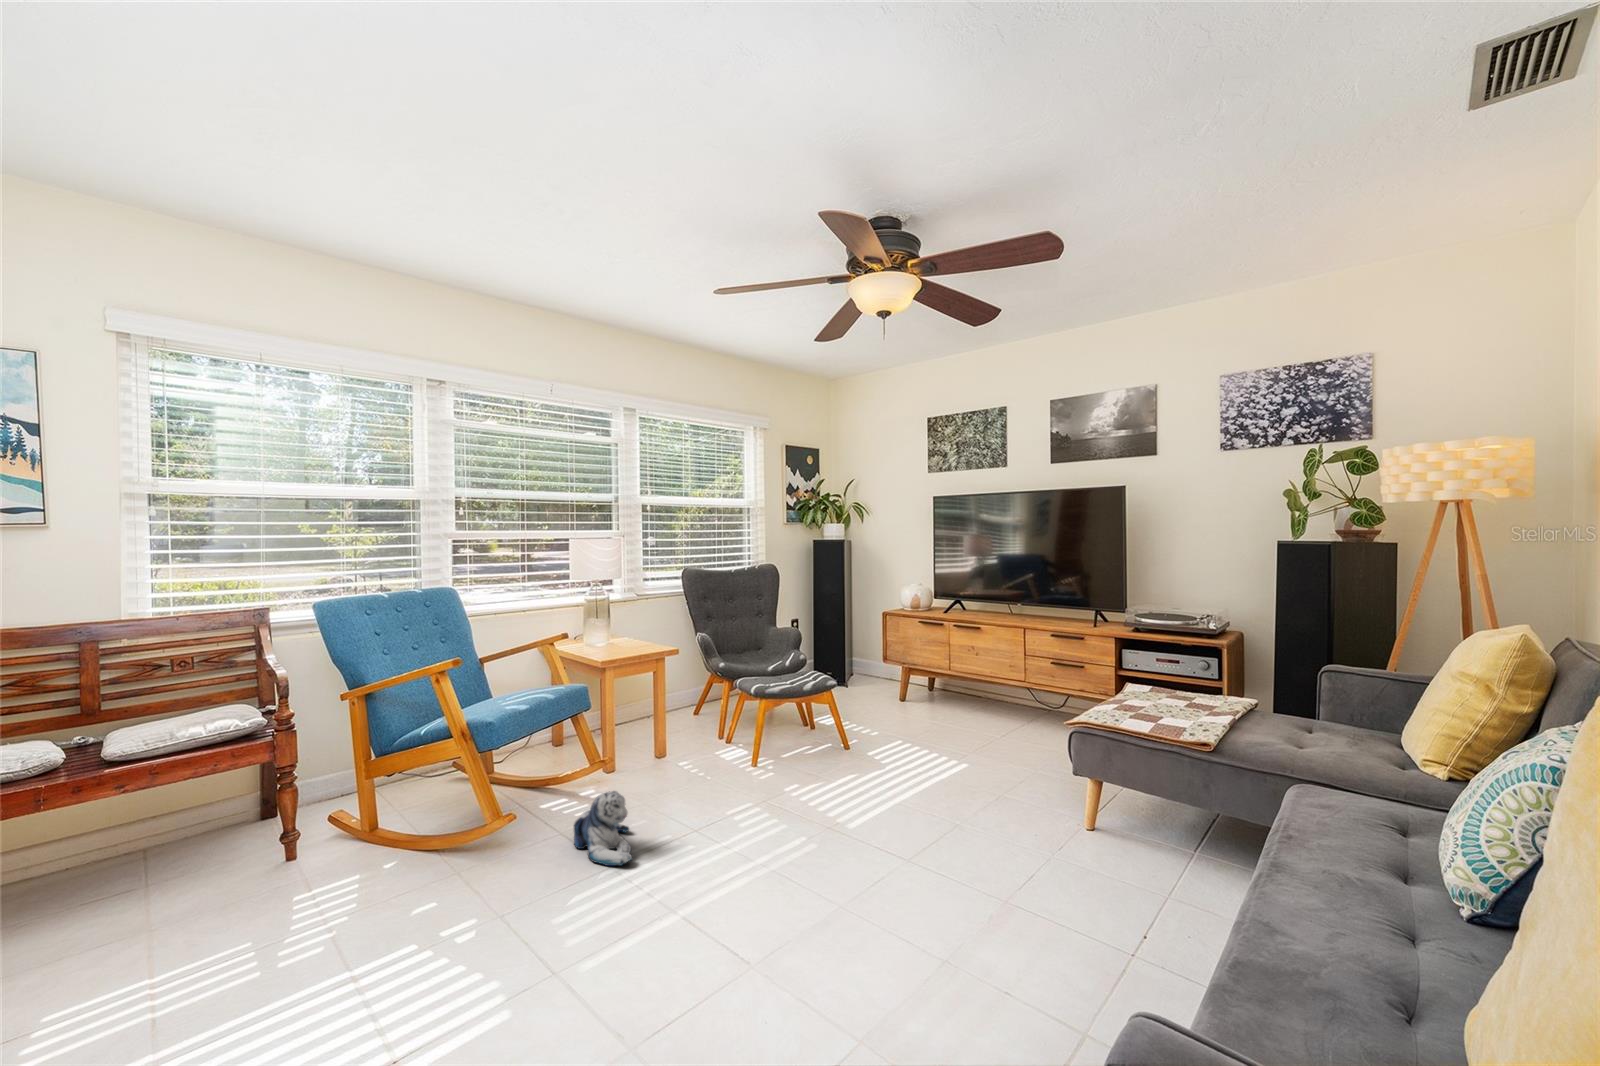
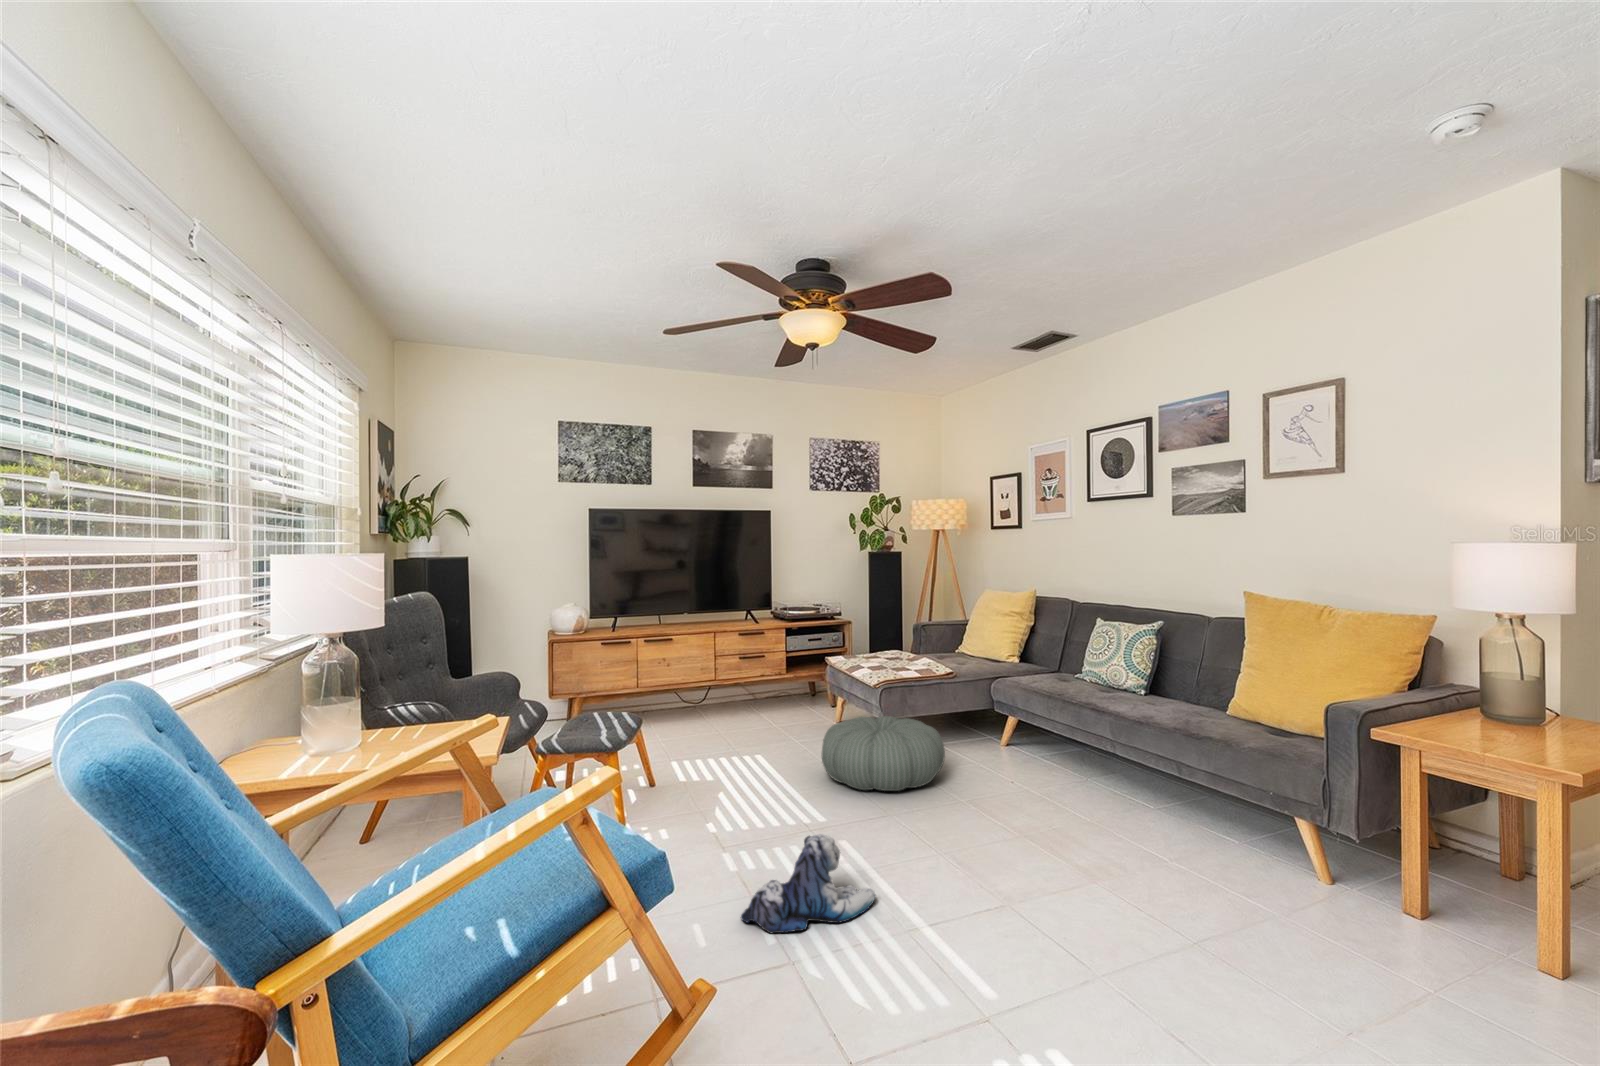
pouf: none [858,749,1007,851] -> present [822,716,945,791]

